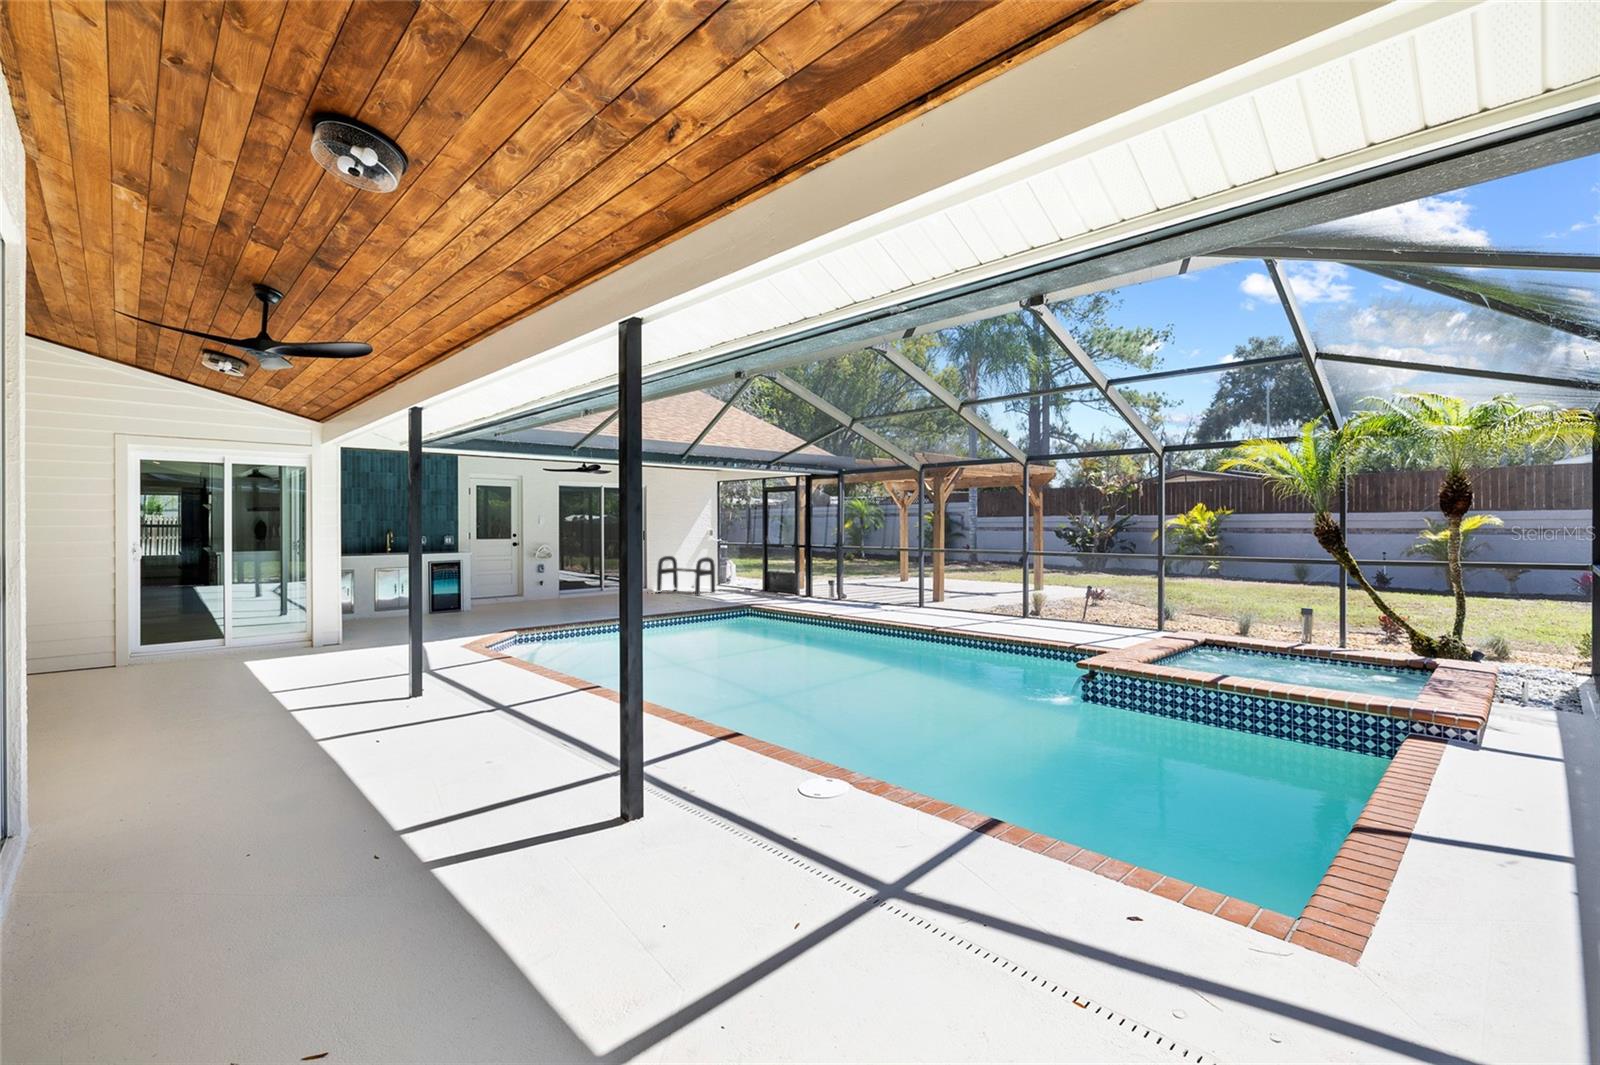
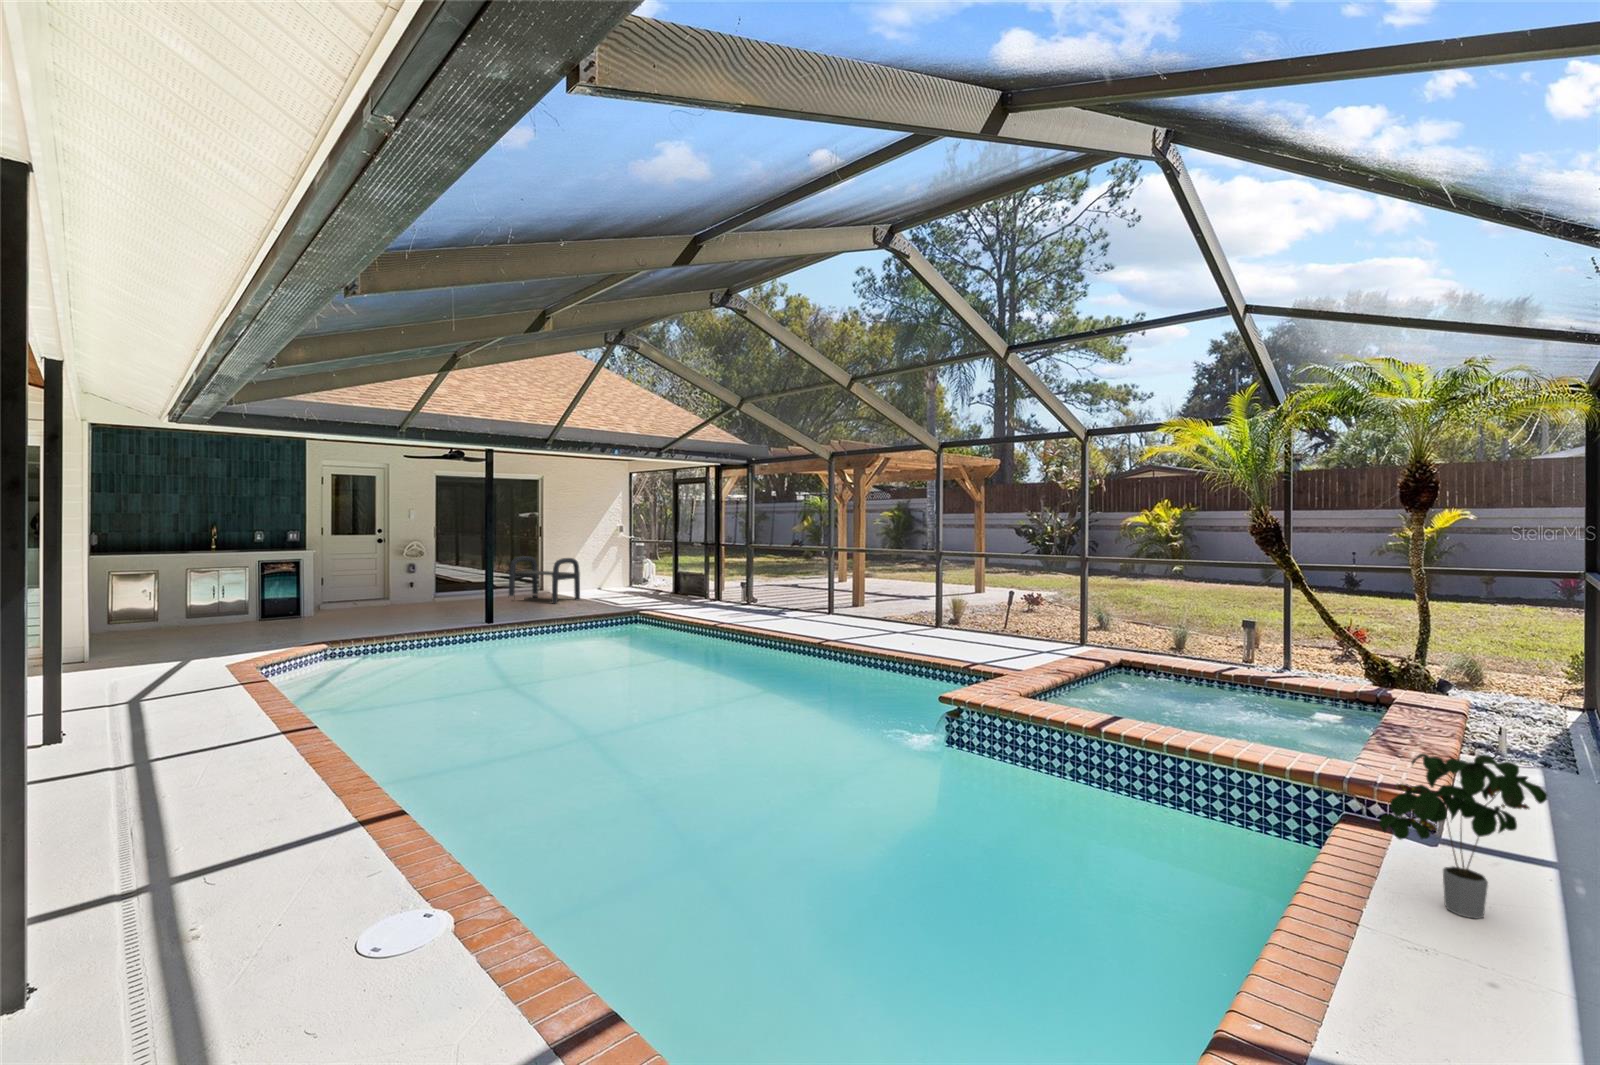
potted plant: none [1445,679,1557,782] -> present [1379,753,1547,919]

